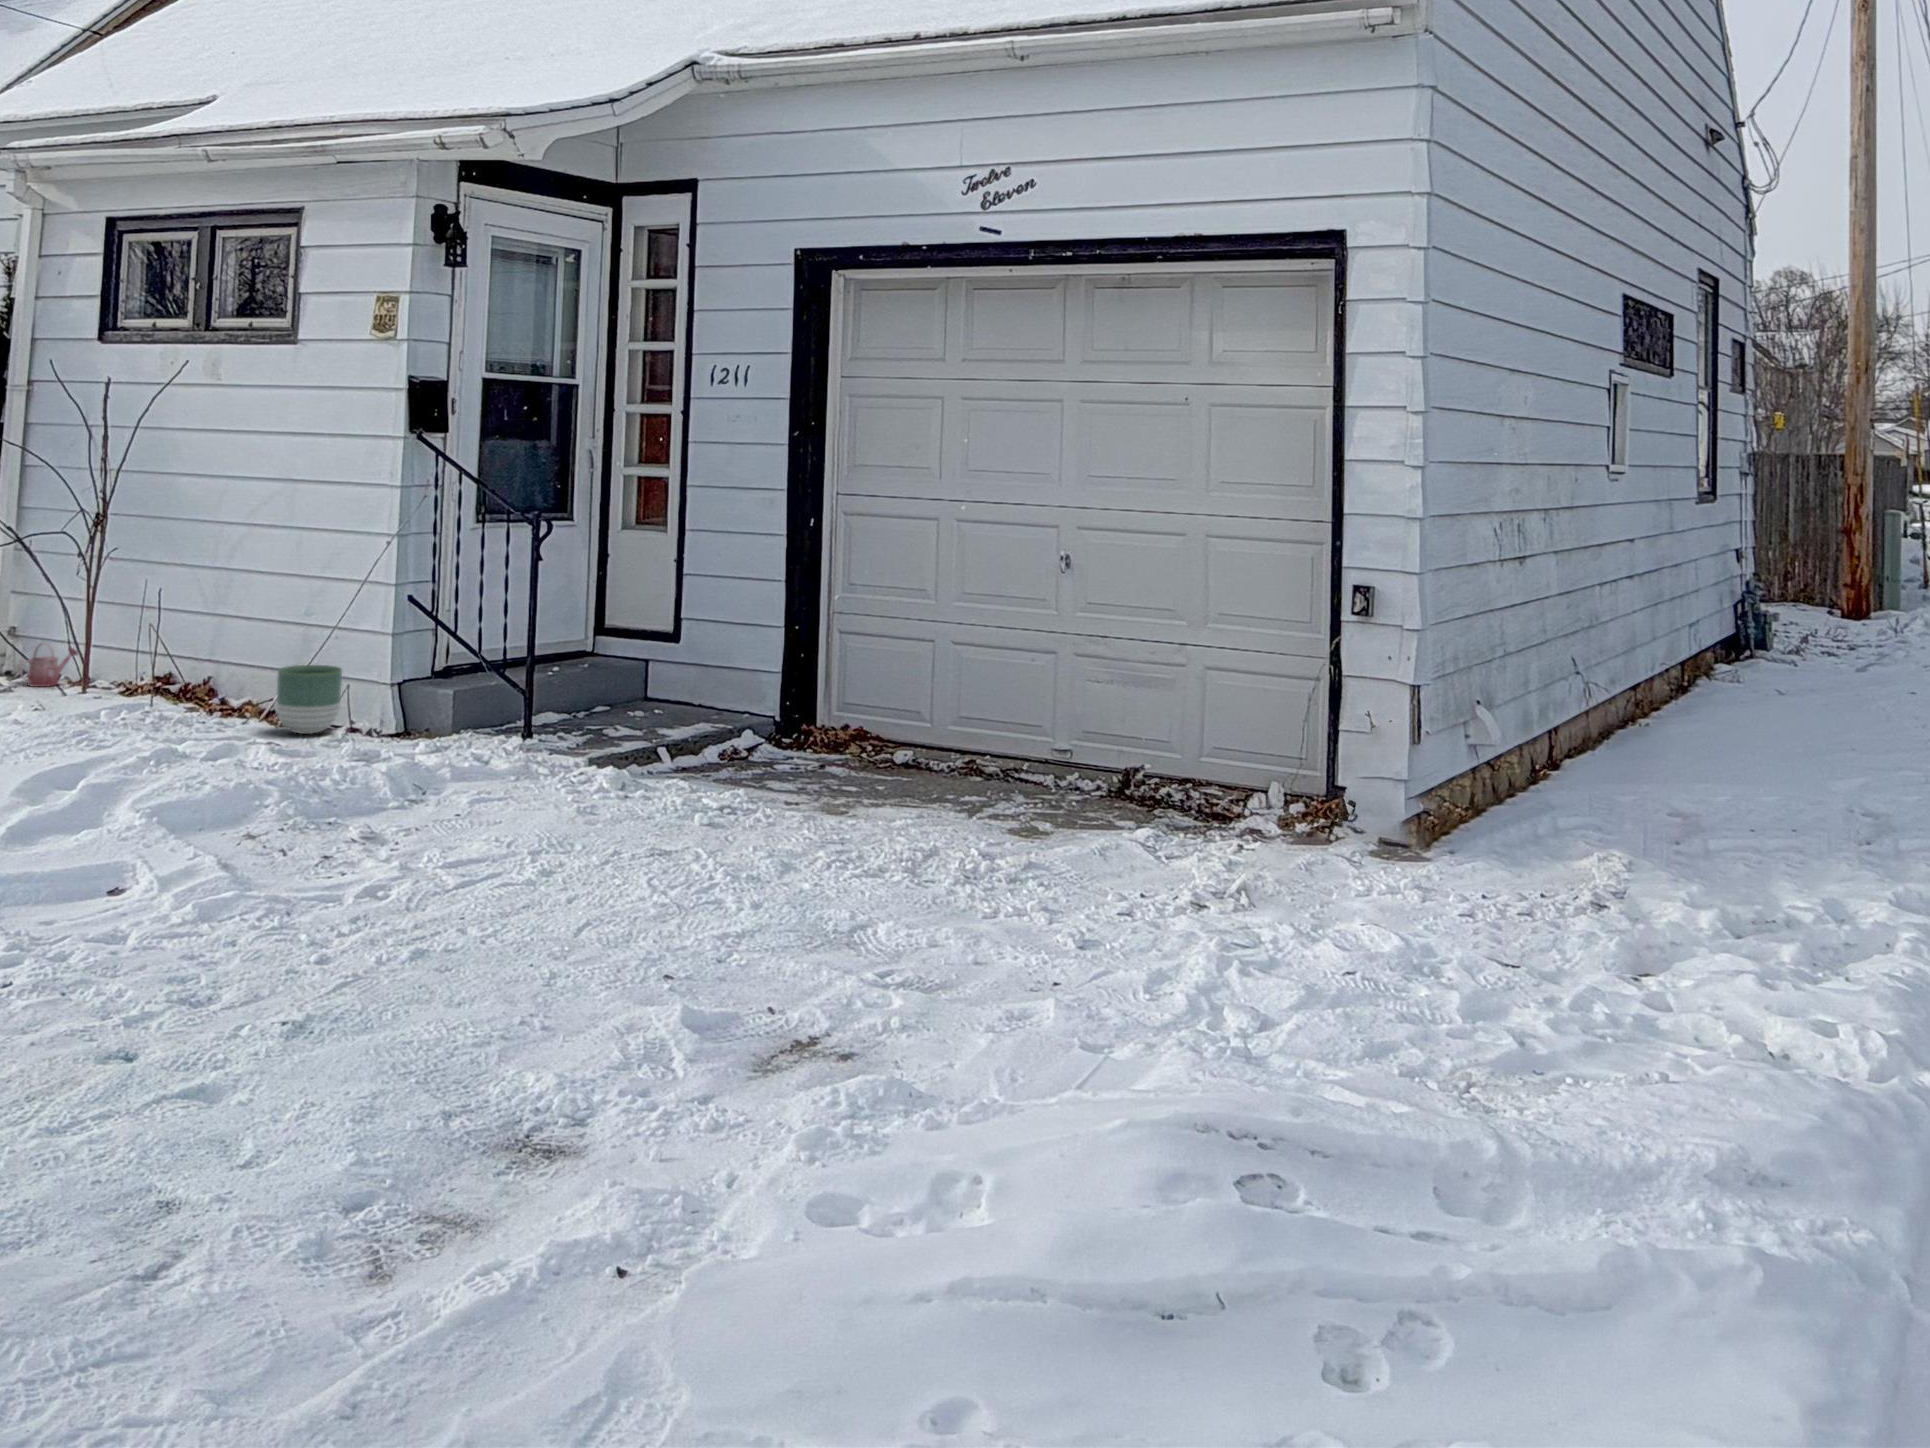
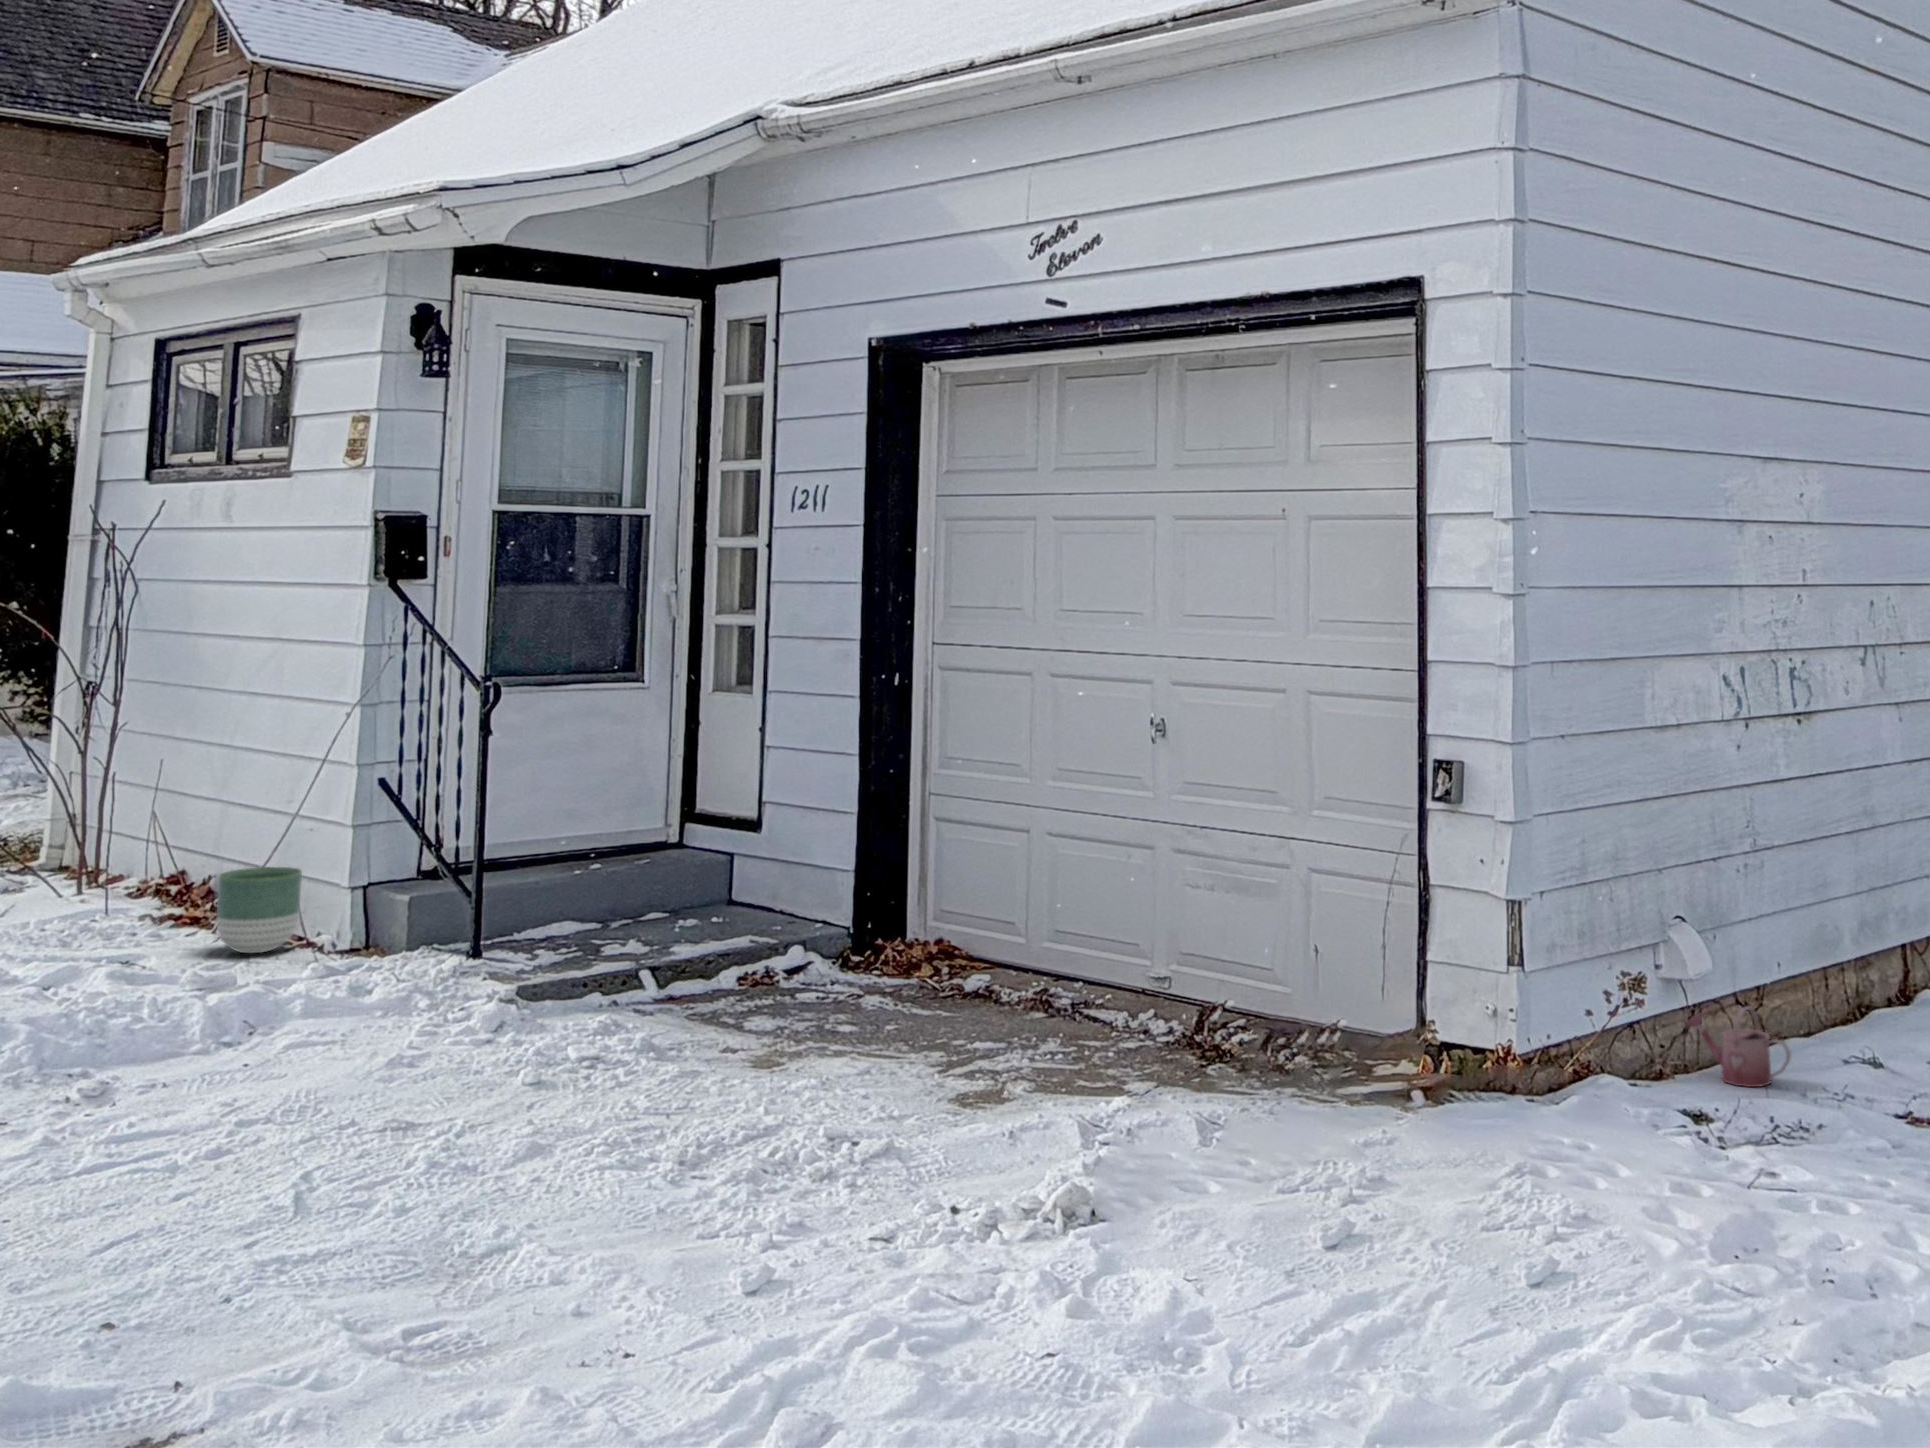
watering can: present [18,643,78,687] -> present [1686,1006,1791,1087]

